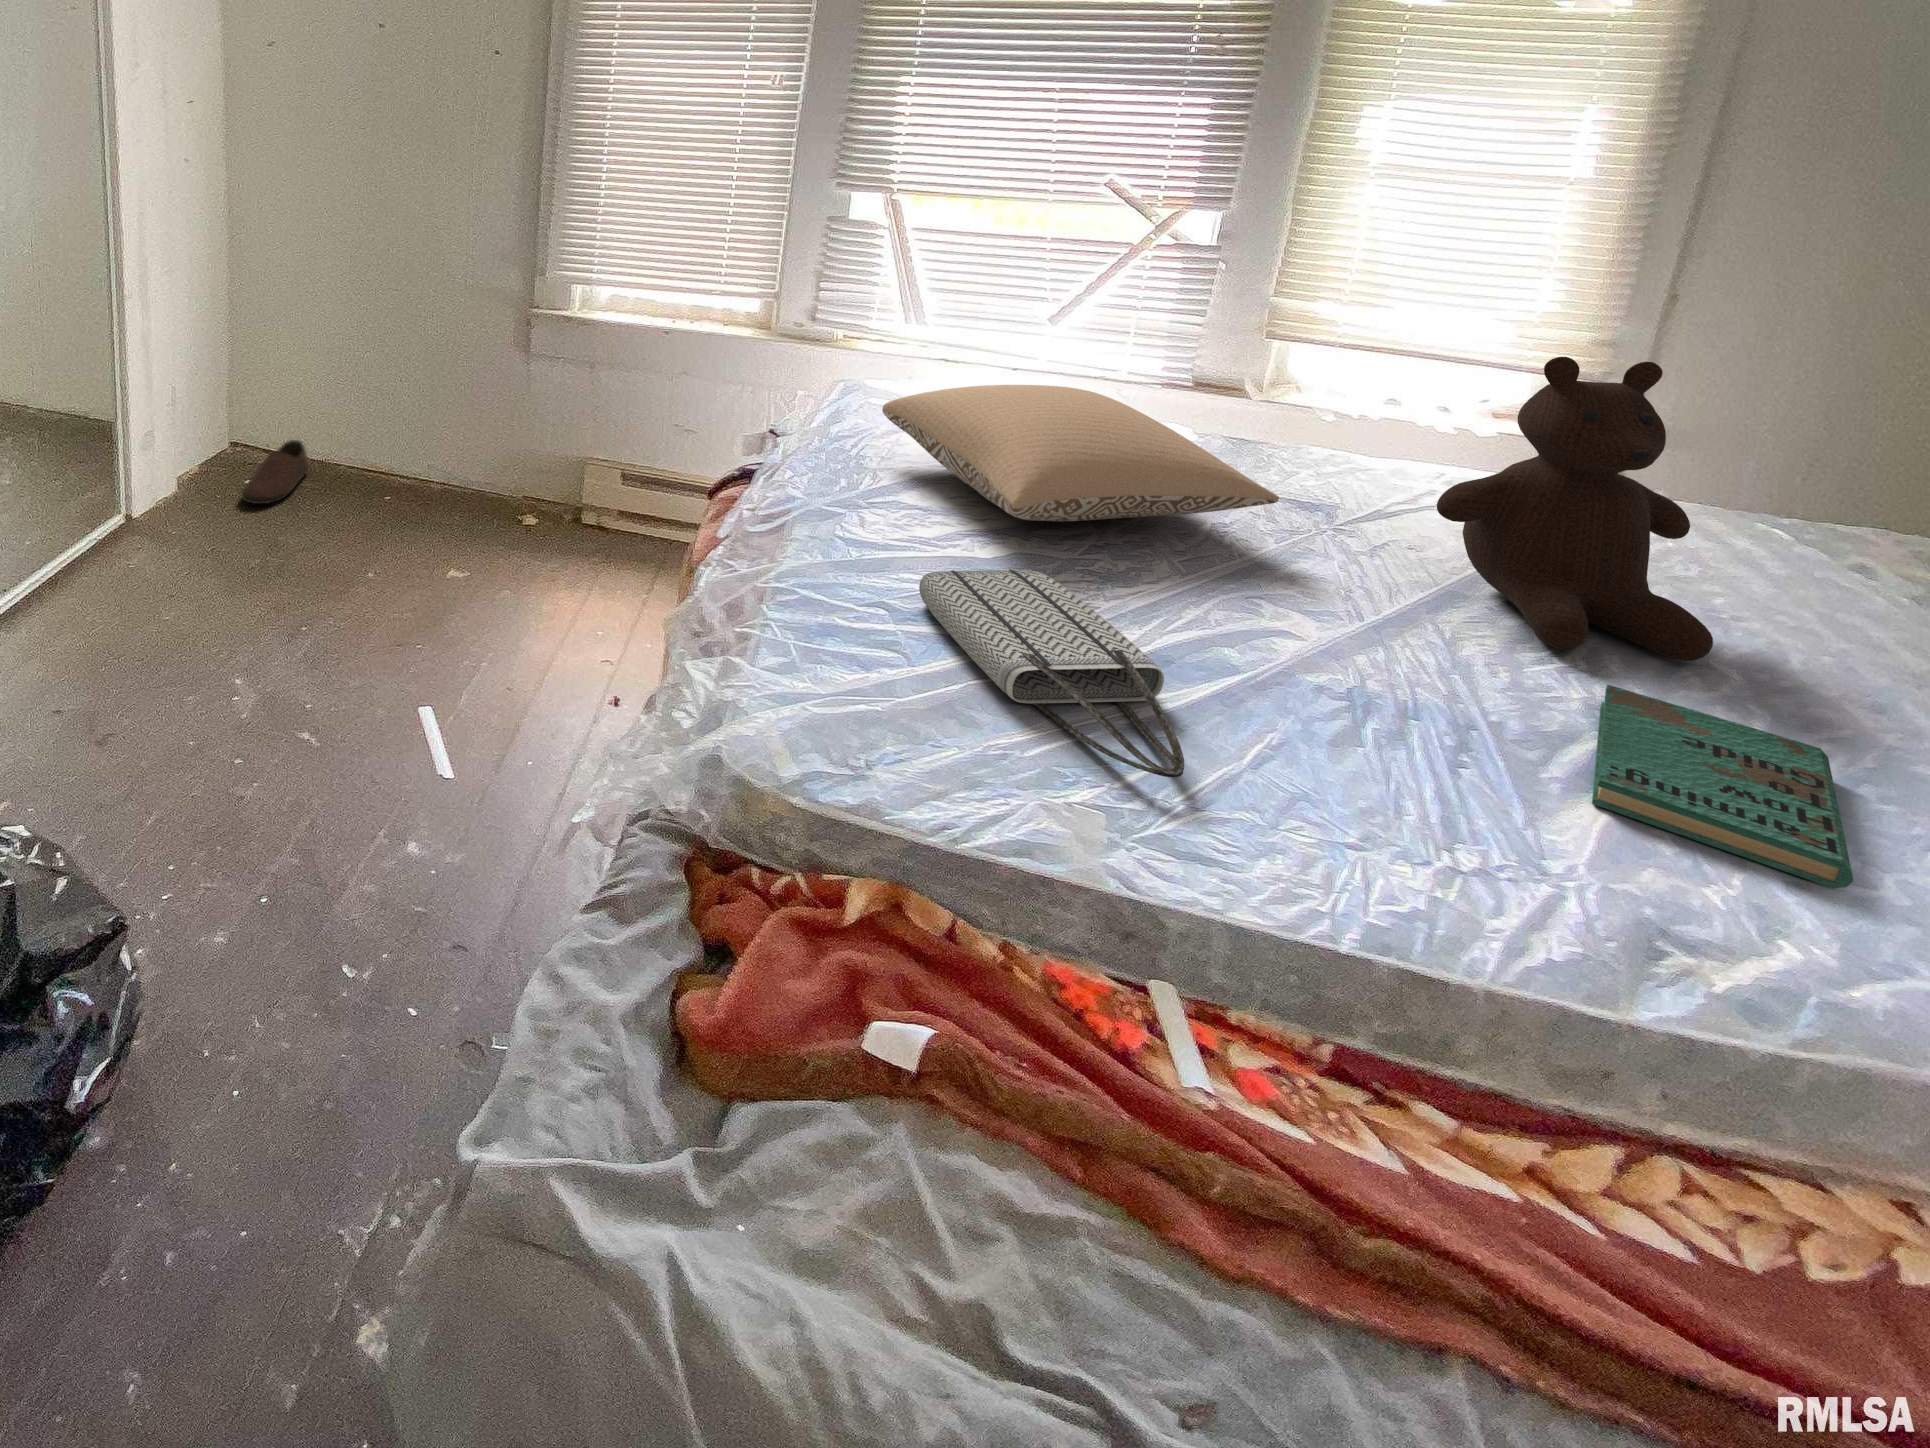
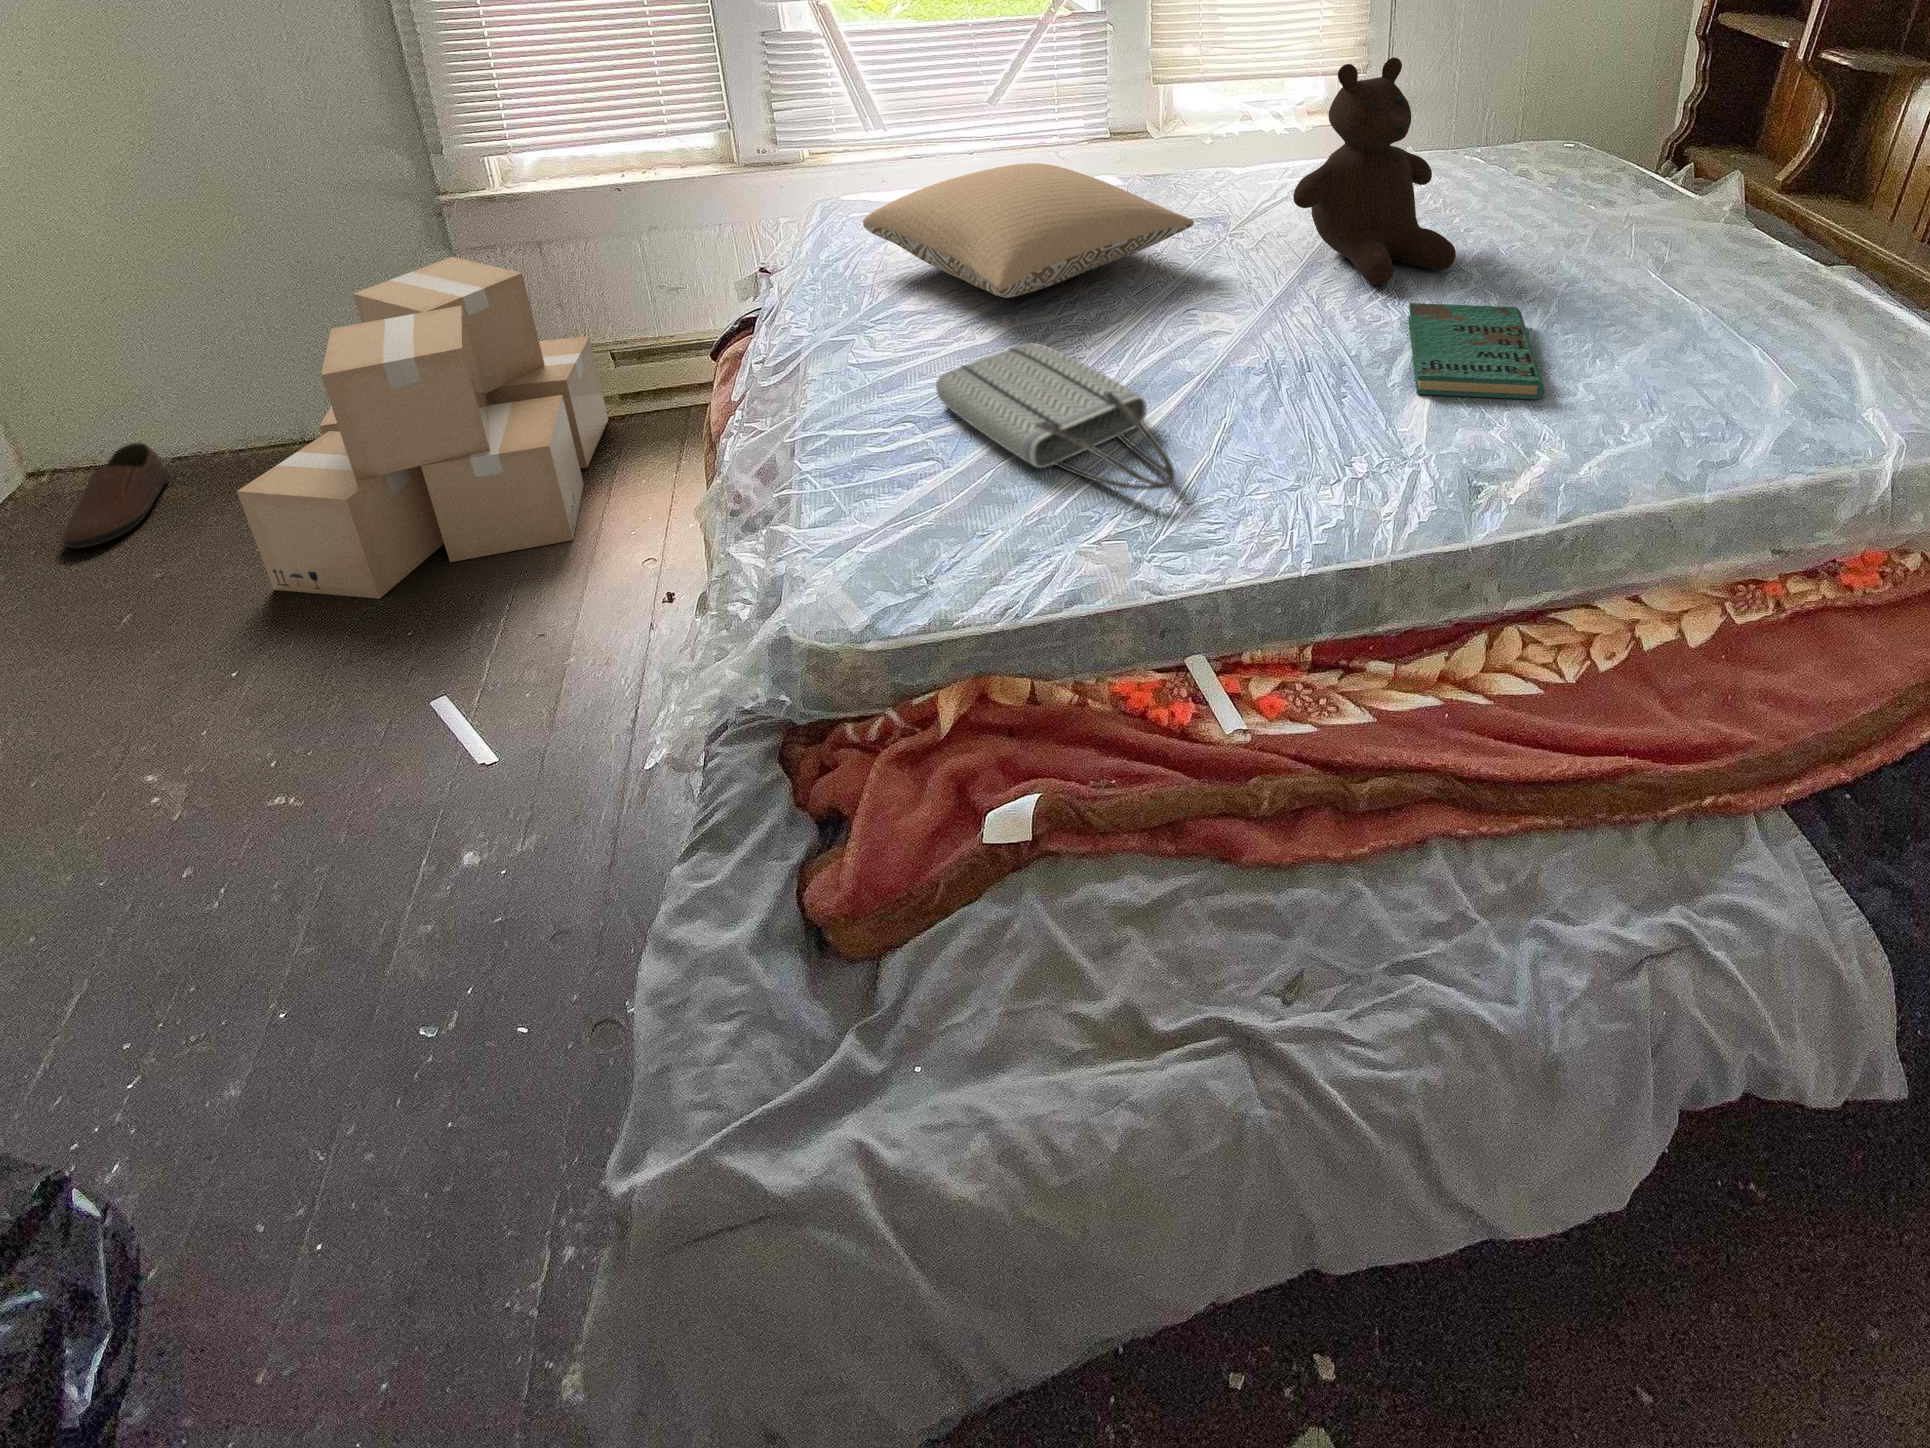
cardboard box: none [347,357,611,619] -> present [237,257,608,599]

